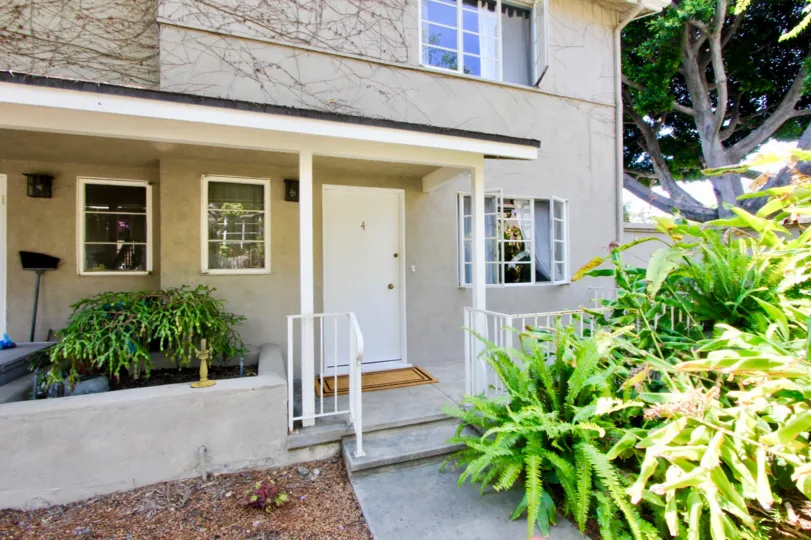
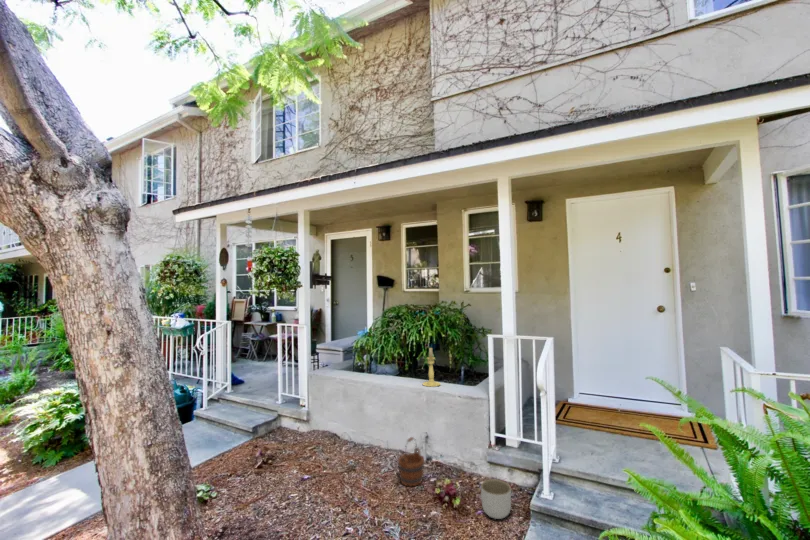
wooden bucket: none [183,452,220,517] -> present [398,438,424,486]
planter: none [304,458,335,497] -> present [481,479,511,519]

